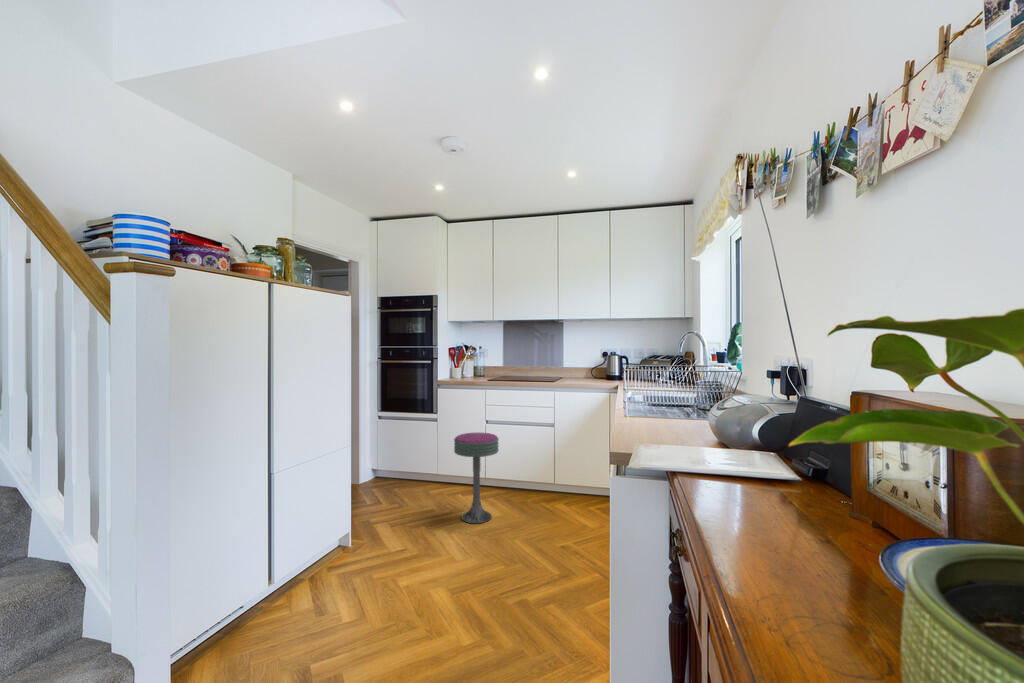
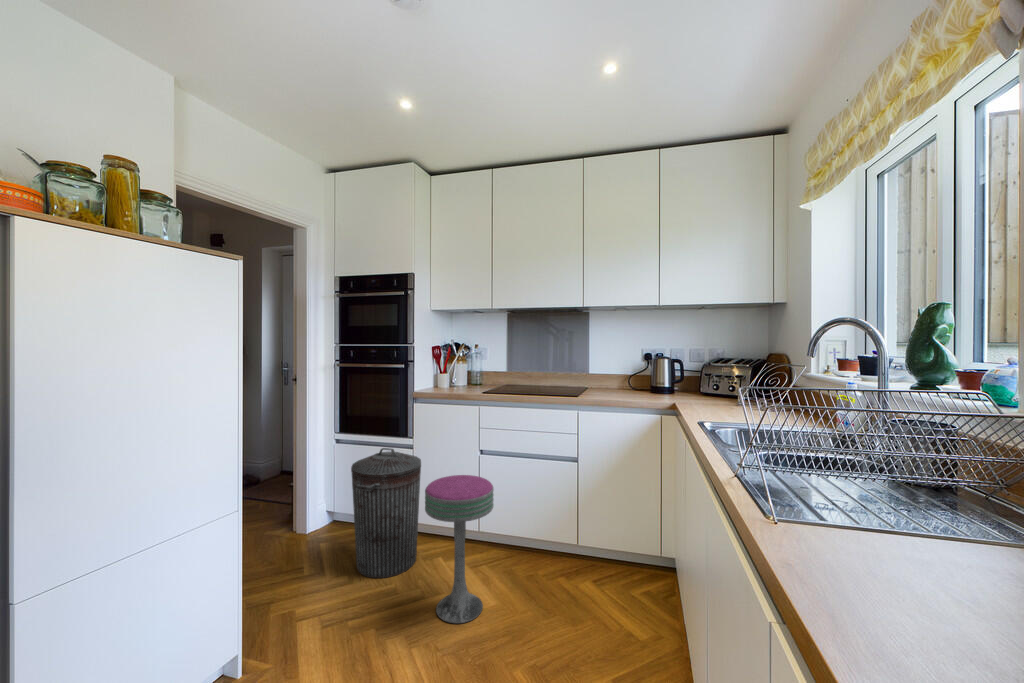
trash can: none [398,418,446,506] -> present [351,448,421,578]

